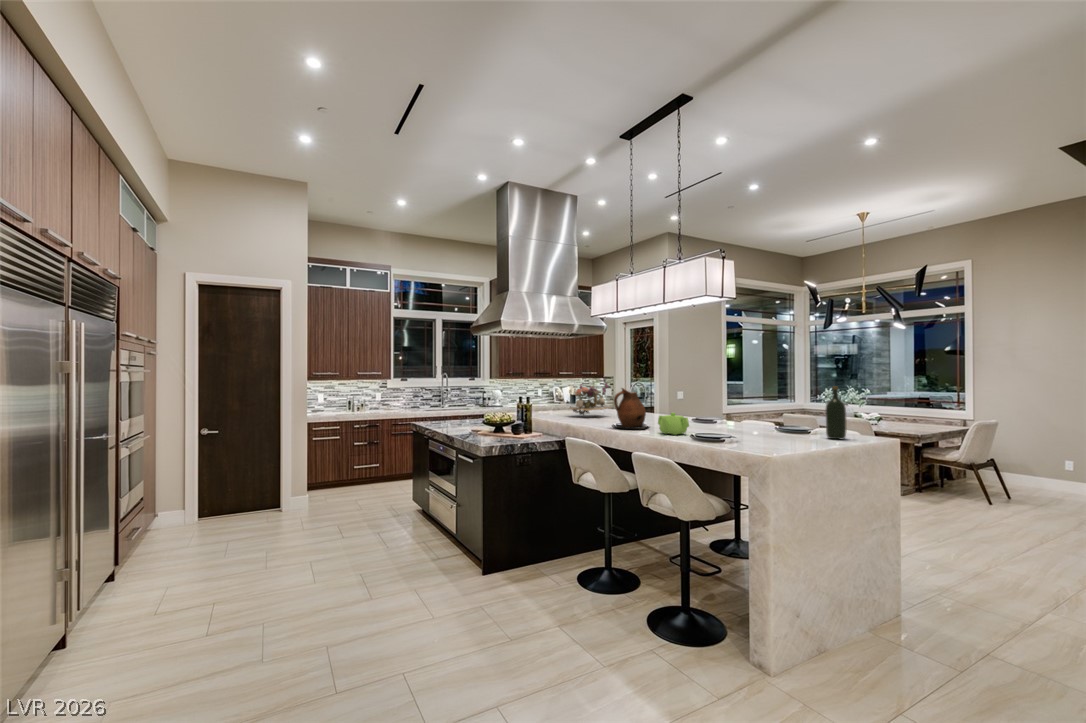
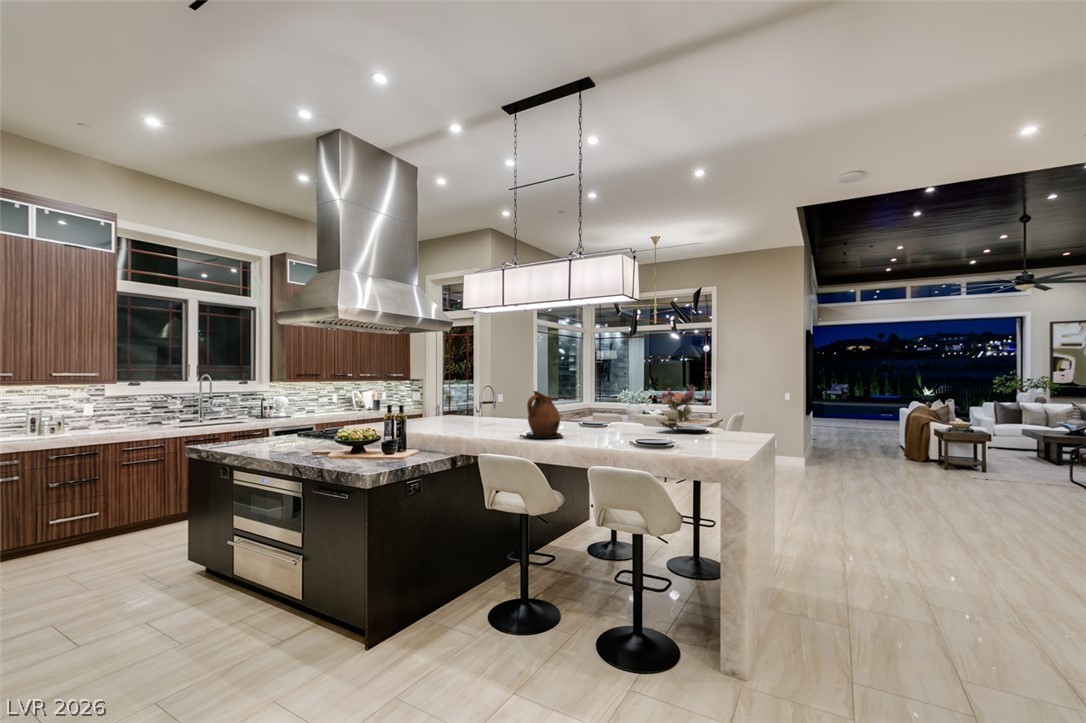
flower arrangement: present [569,383,609,415] -> present [657,386,710,430]
wine bottle: present [825,386,847,439] -> none [735,387,753,436]
teapot: present [658,413,689,435] -> none [584,417,623,442]

